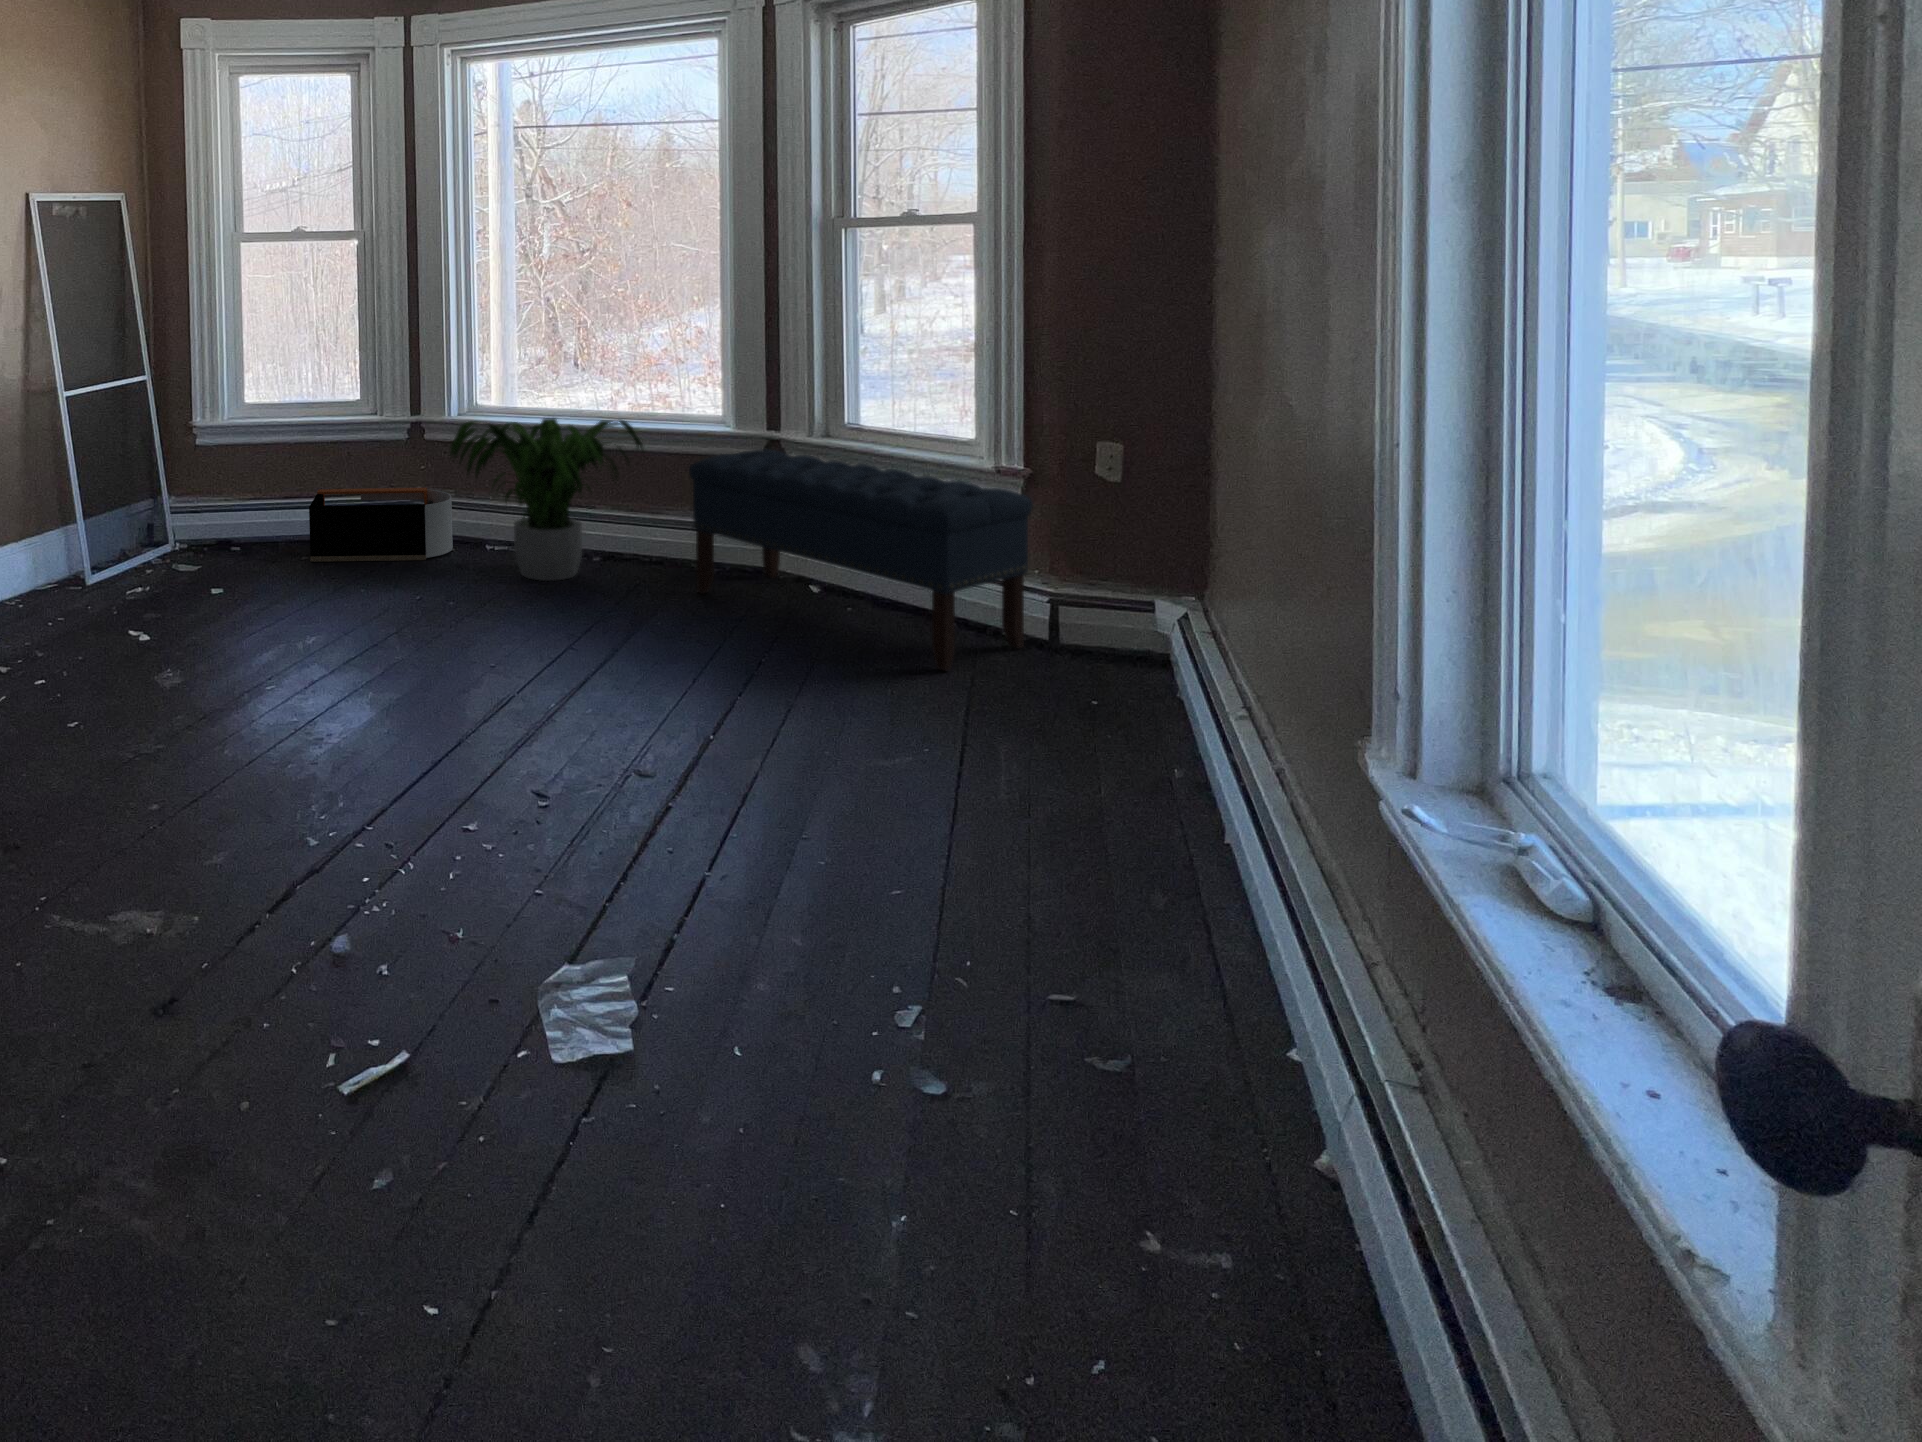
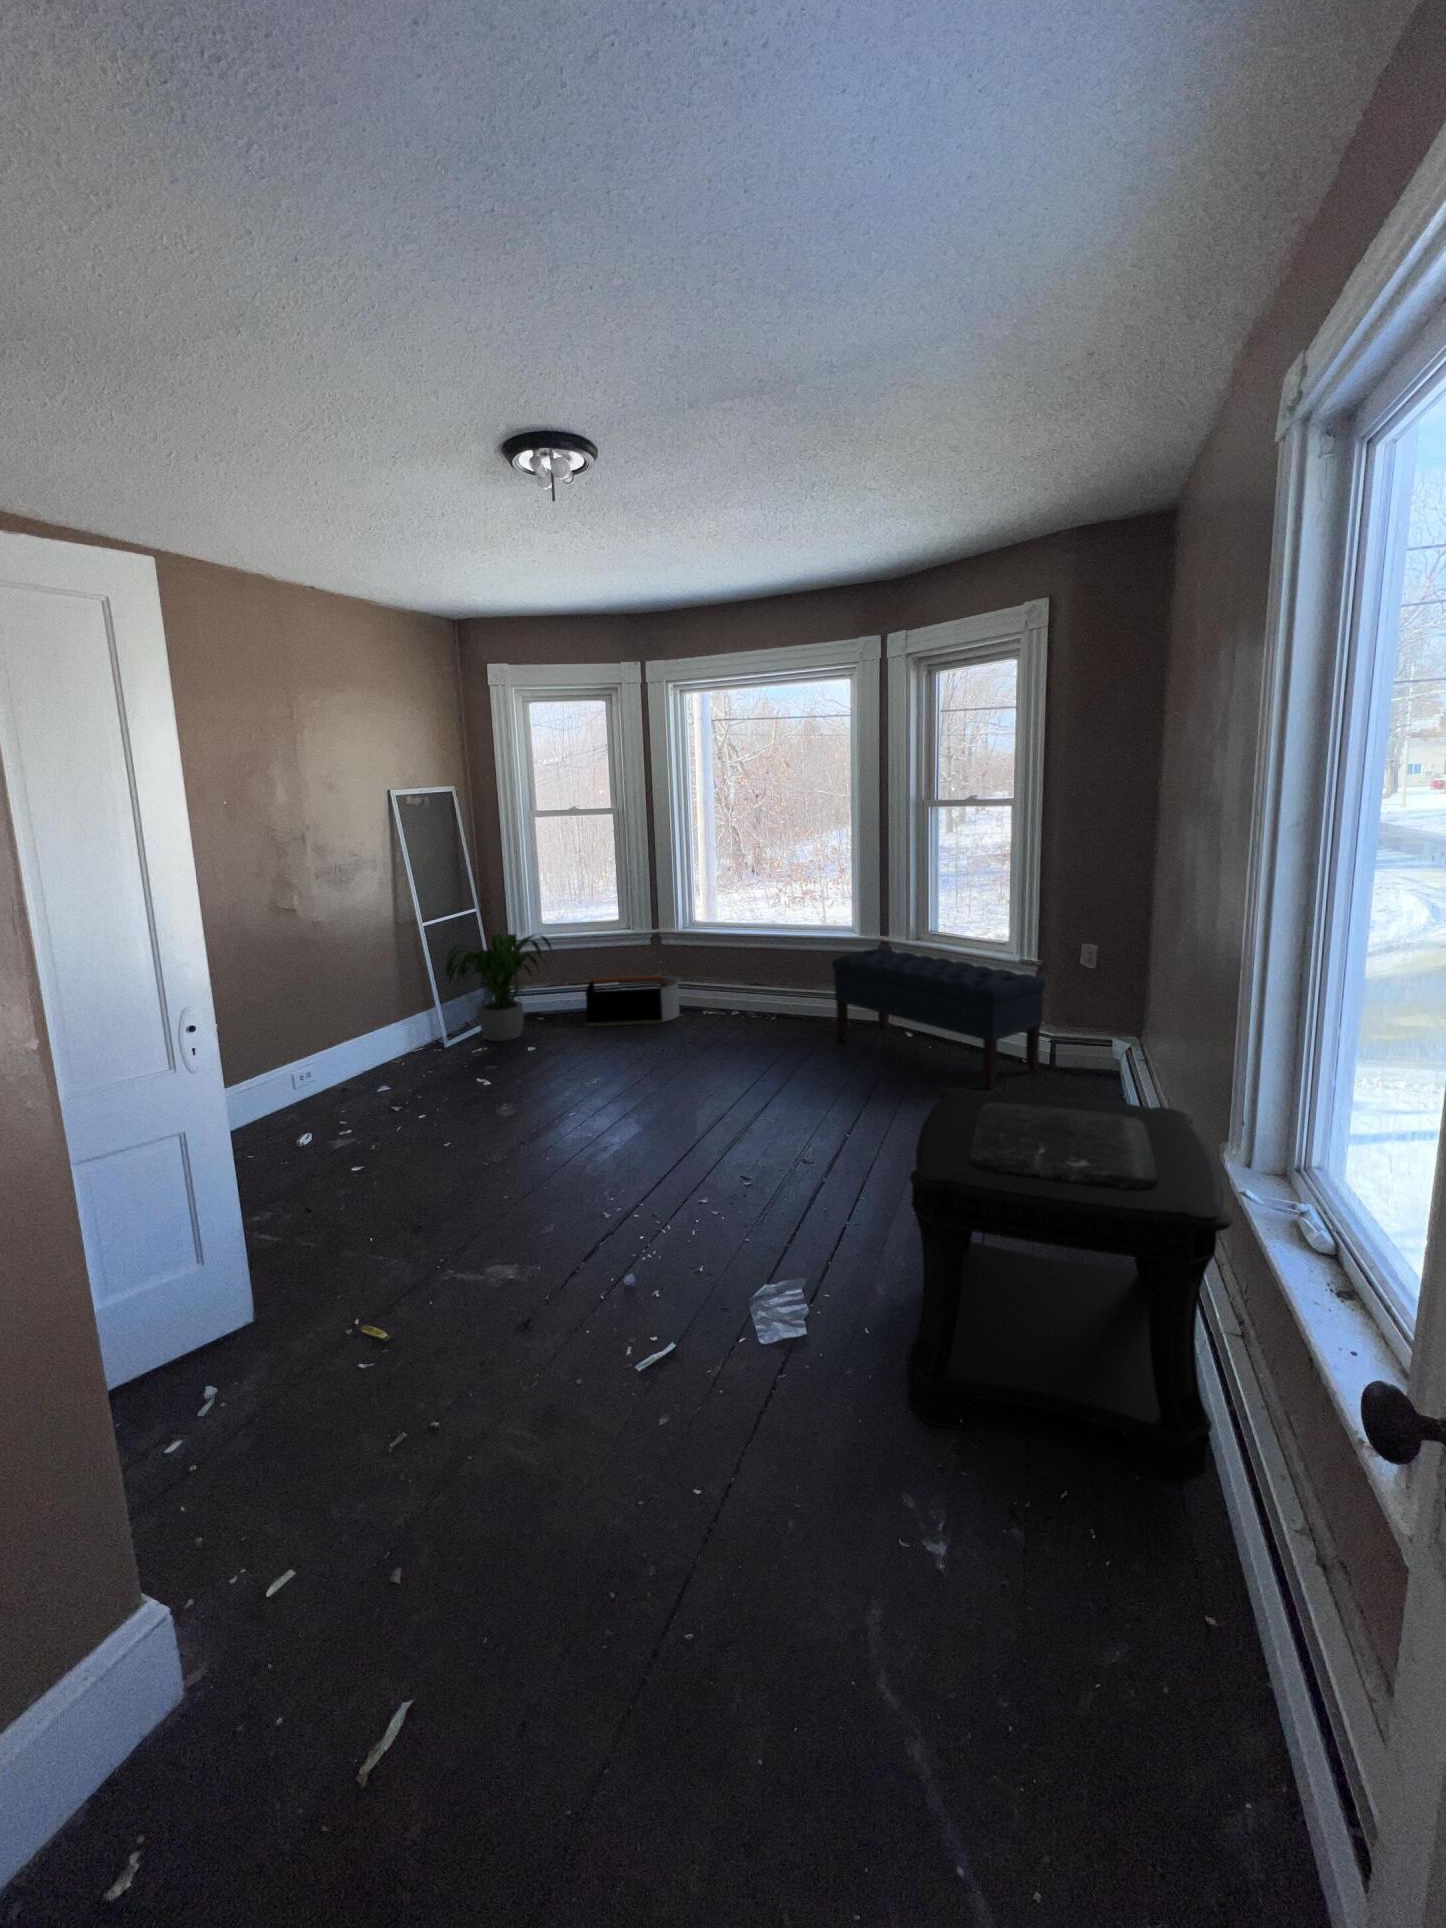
potted plant: present [450,418,643,581] -> present [446,934,552,1041]
side table: none [806,638,1392,1369] -> present [906,1088,1232,1485]

